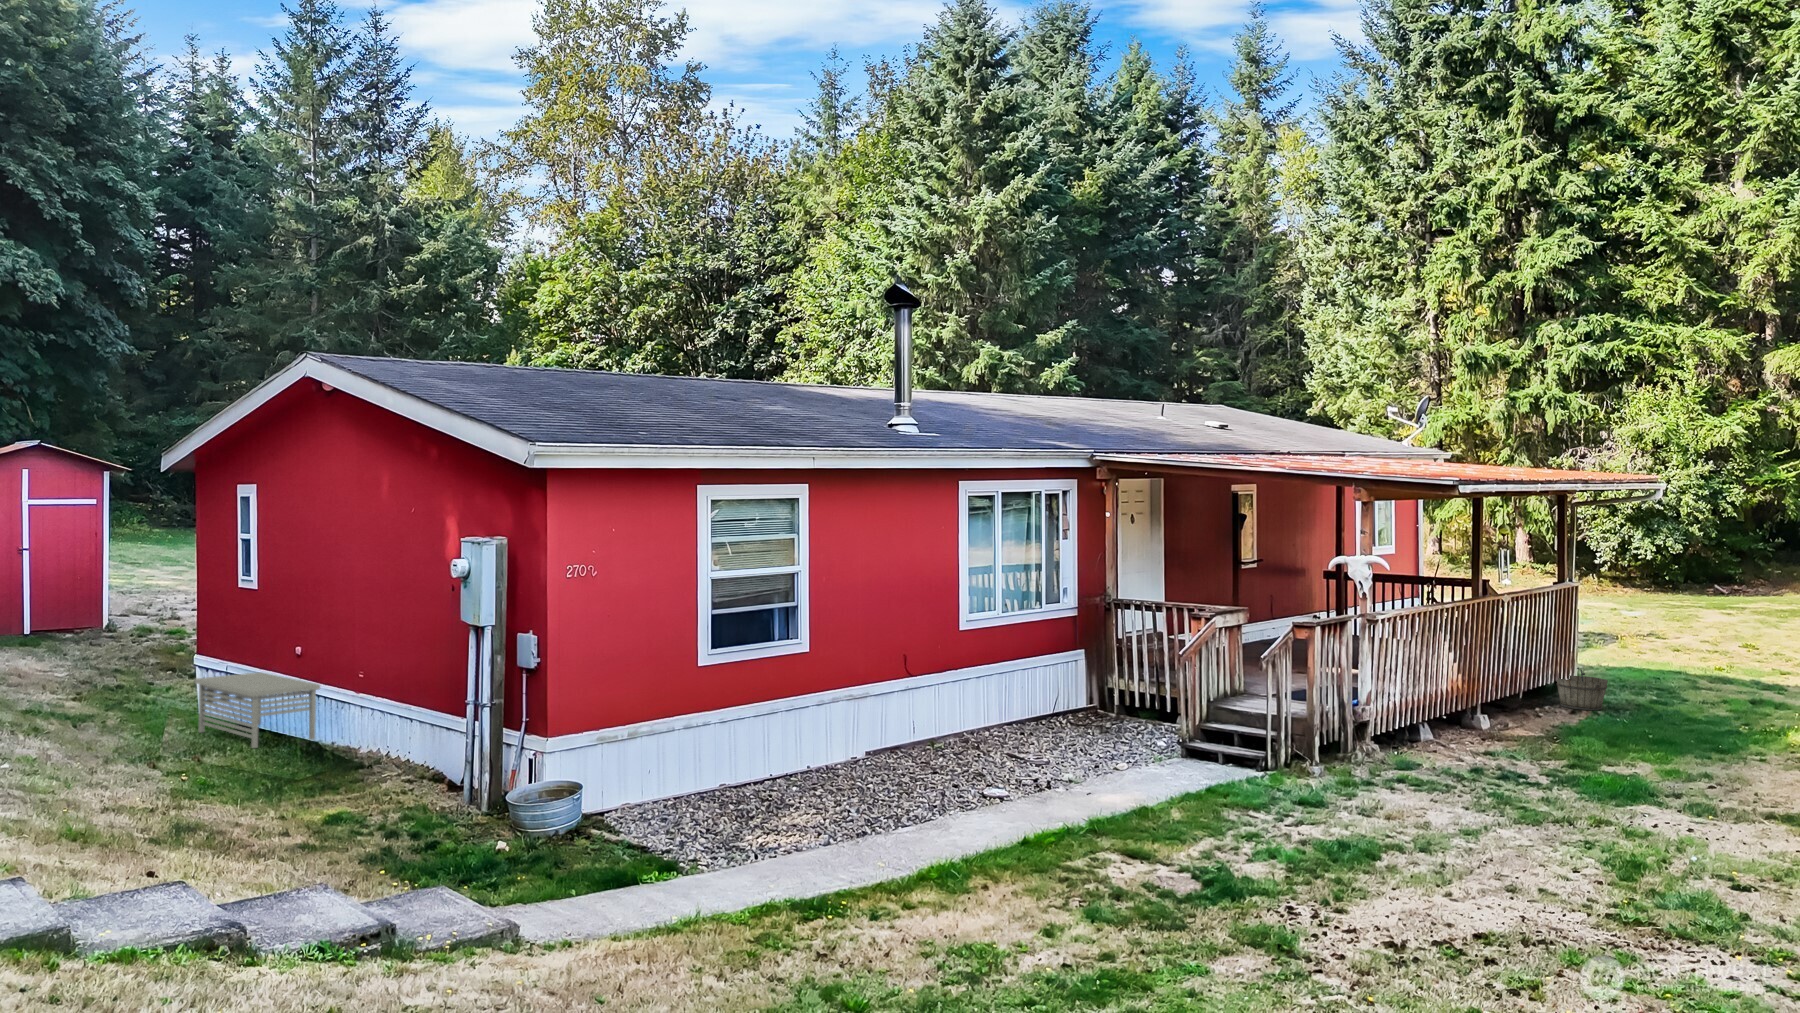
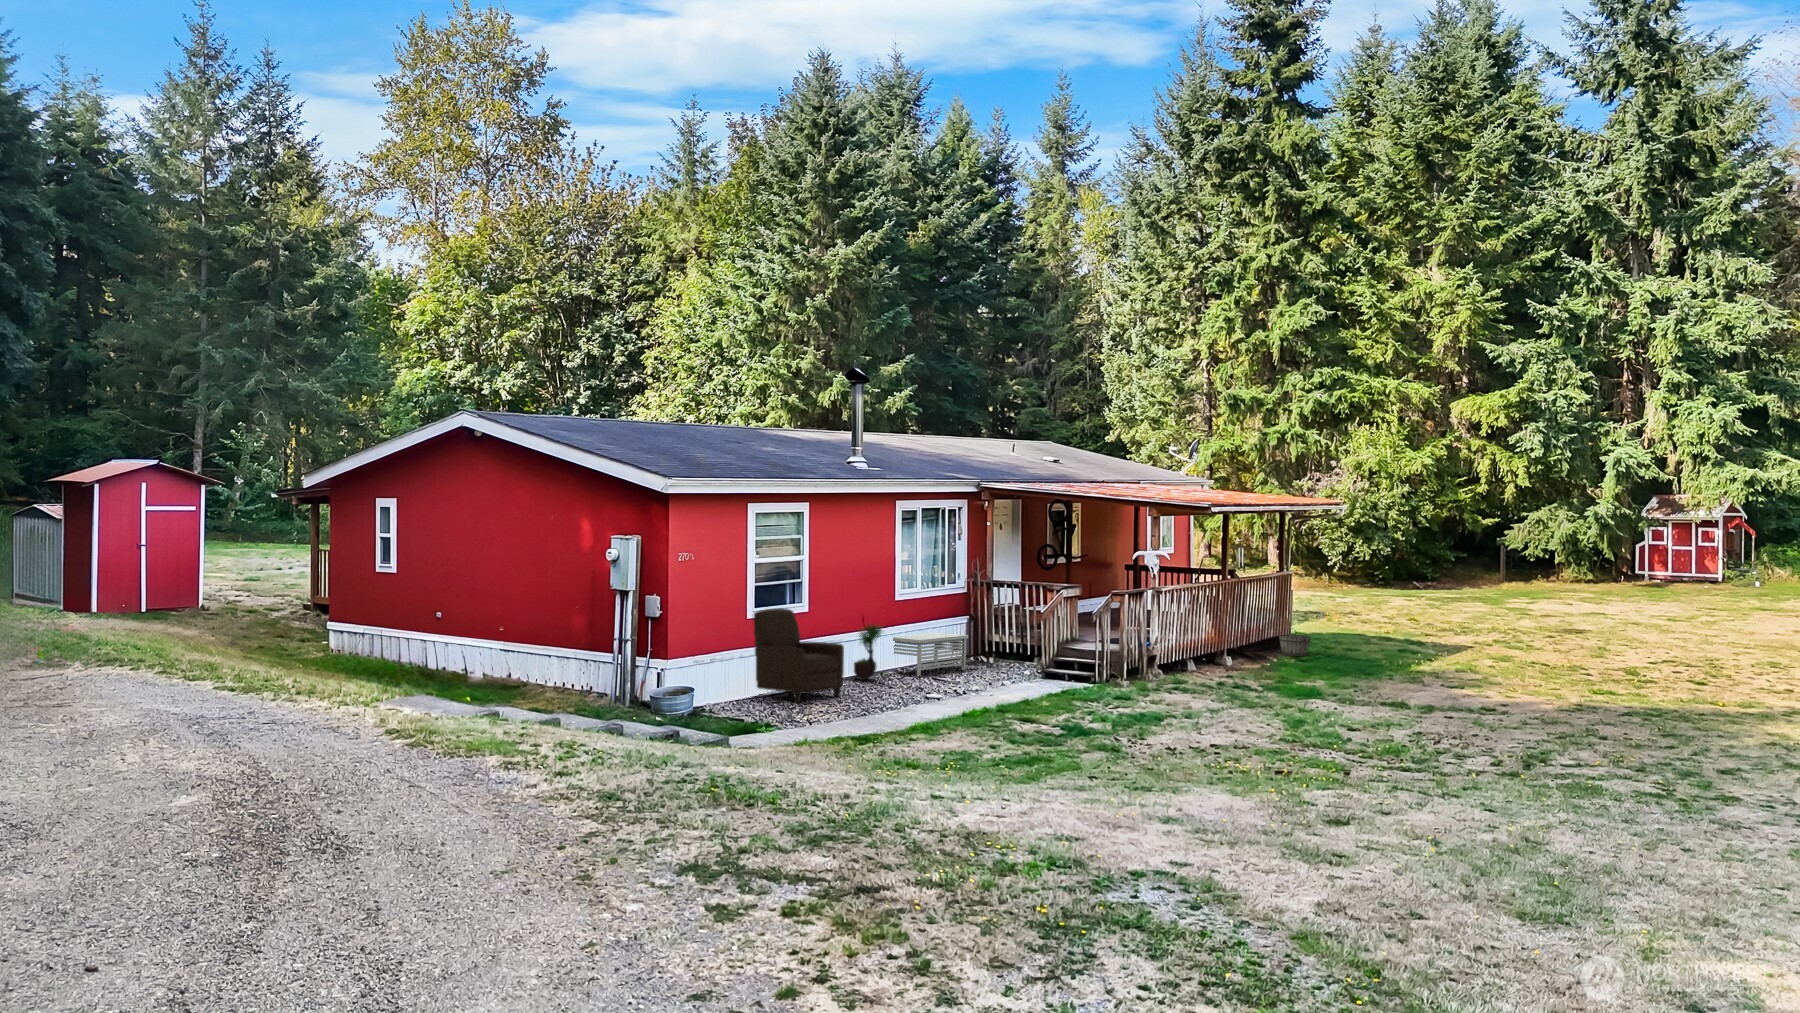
chair: none [700,650,844,808] -> present [753,608,844,703]
potted tree: none [883,661,937,752] -> present [854,625,882,680]
storage bench: present [195,672,320,748] -> present [893,632,968,676]

